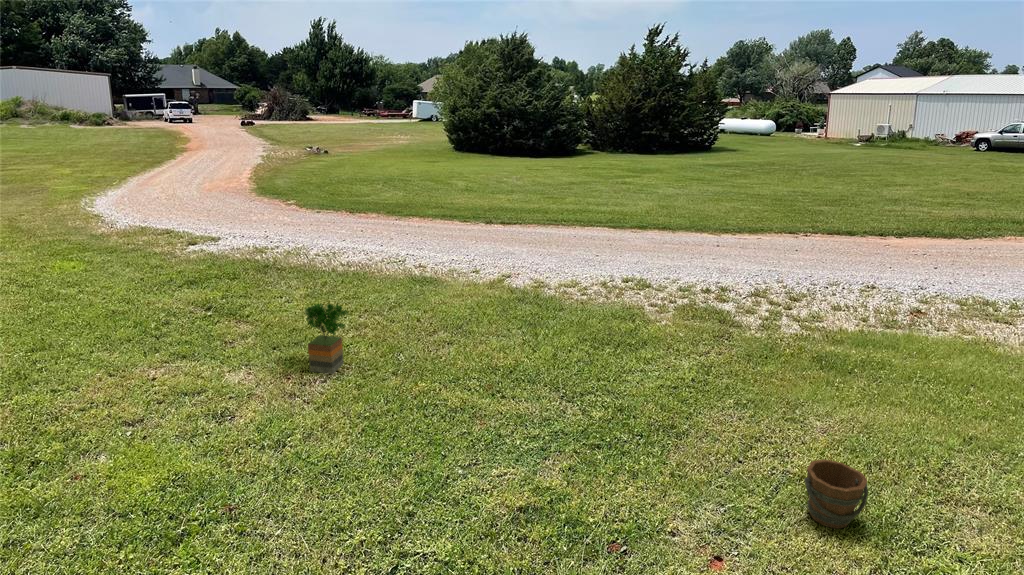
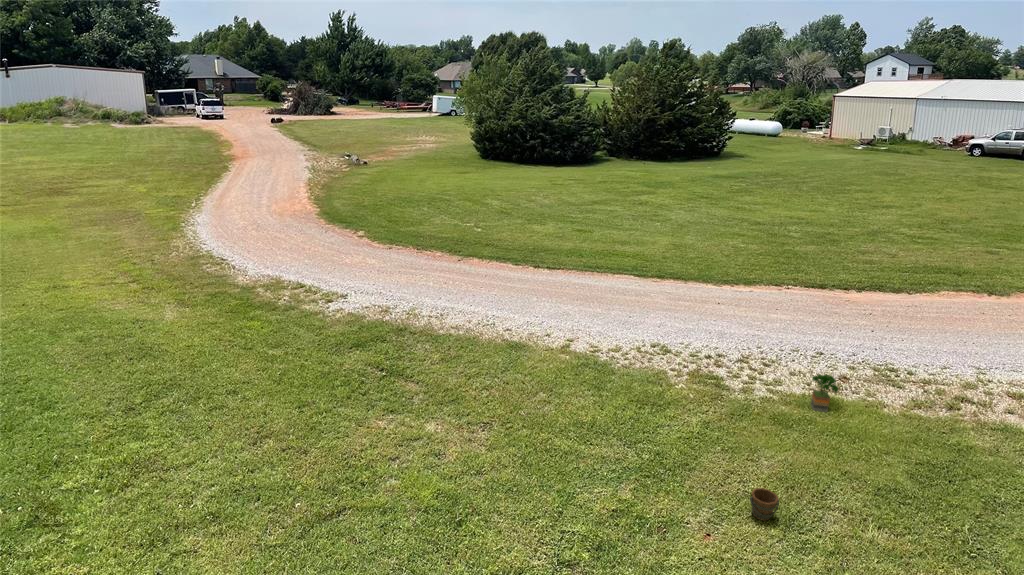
potted tree: present [305,304,348,374] -> present [811,375,838,412]

